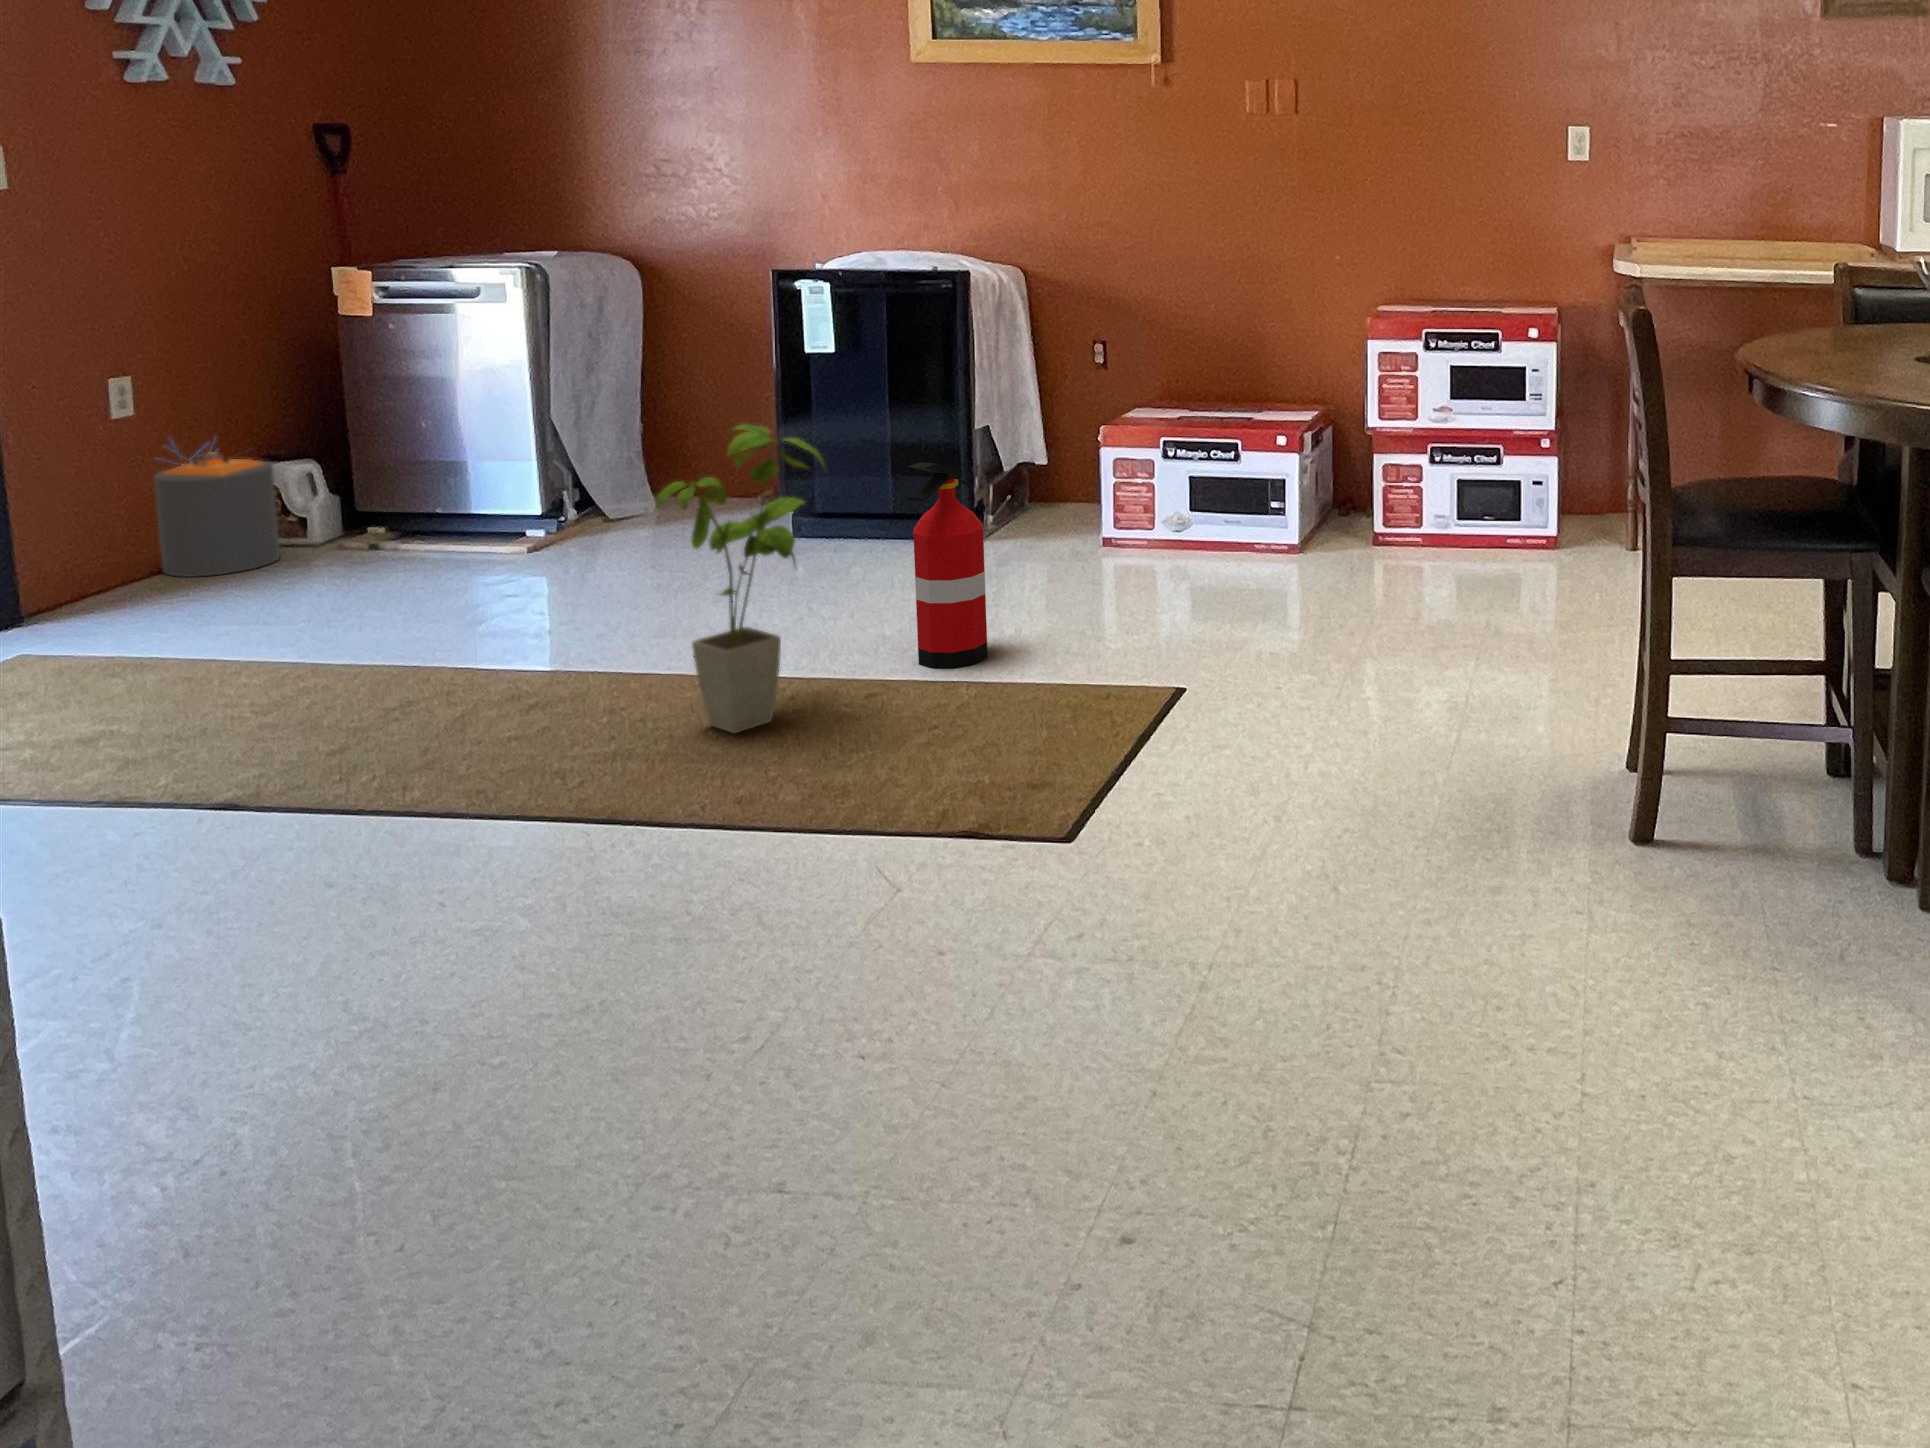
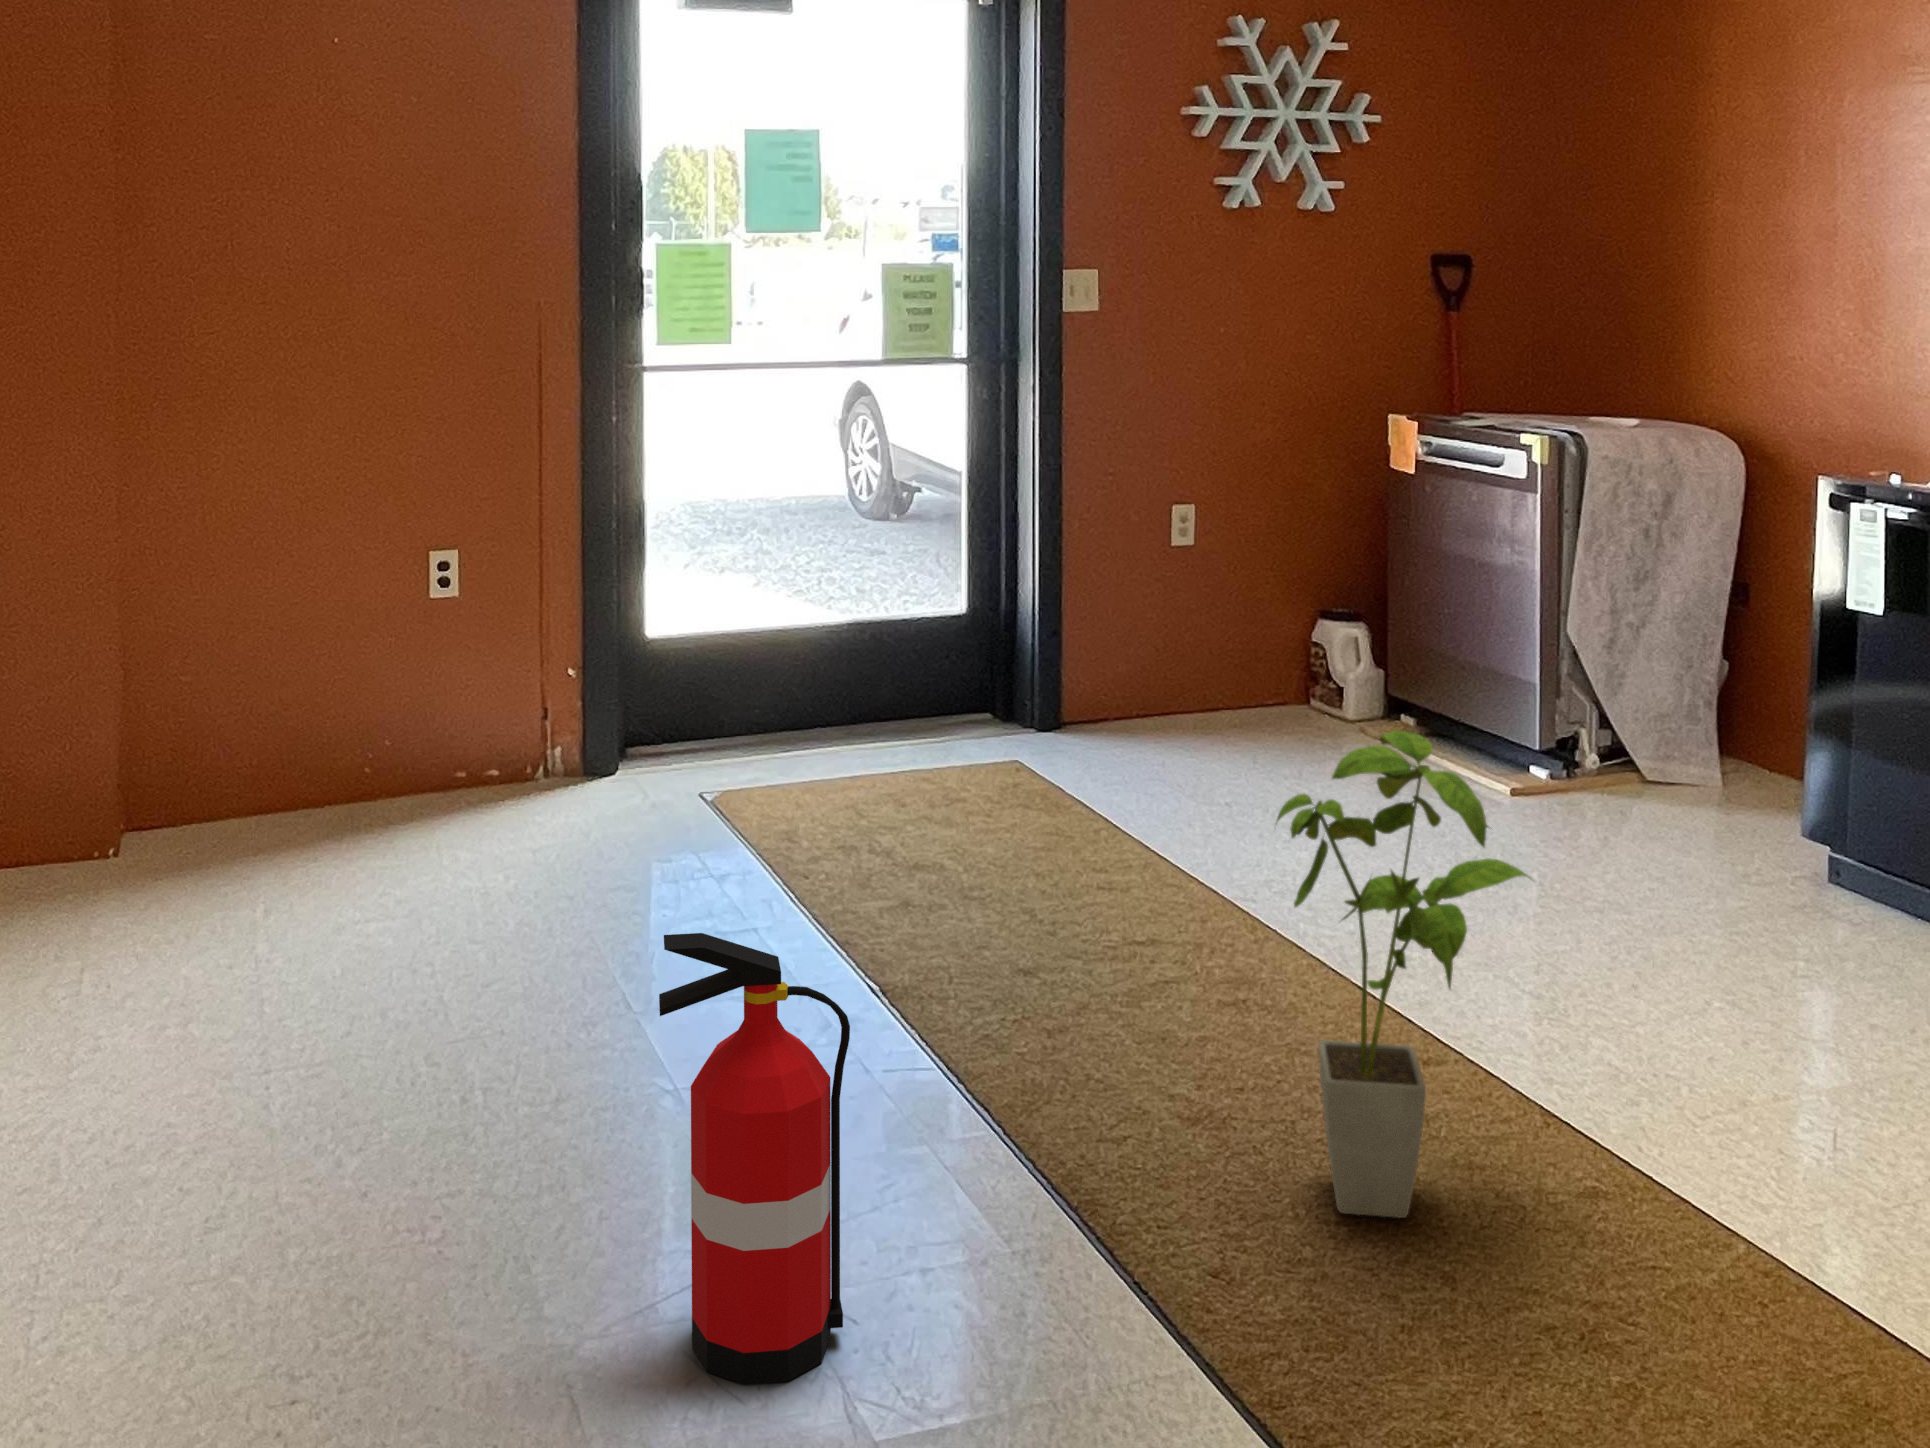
trash can: present [154,437,280,577] -> none [1183,574,1296,740]
fire extinguisher: present [907,463,988,668] -> present [659,933,850,1385]

